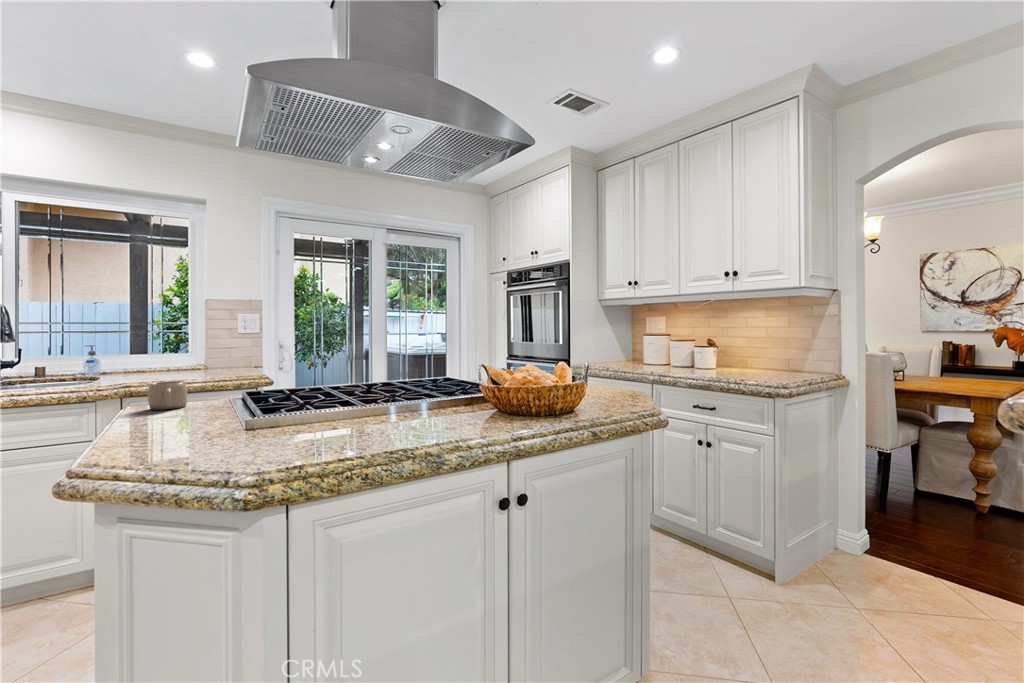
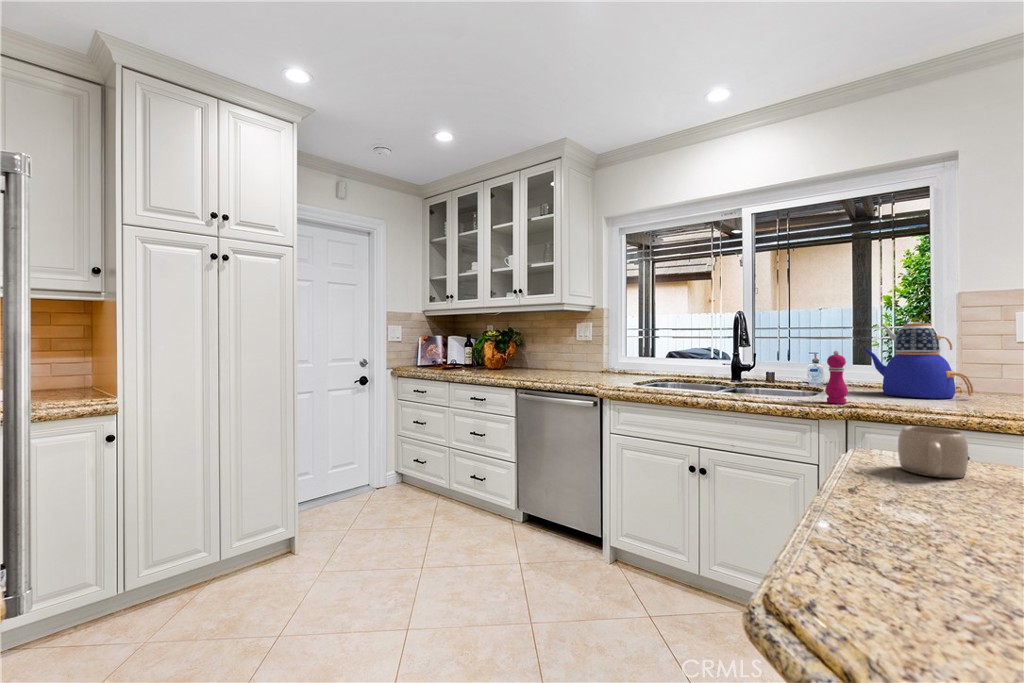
teapot: none [136,316,215,376] -> present [864,319,974,398]
pepper mill: none [101,341,122,386] -> present [825,351,848,404]

